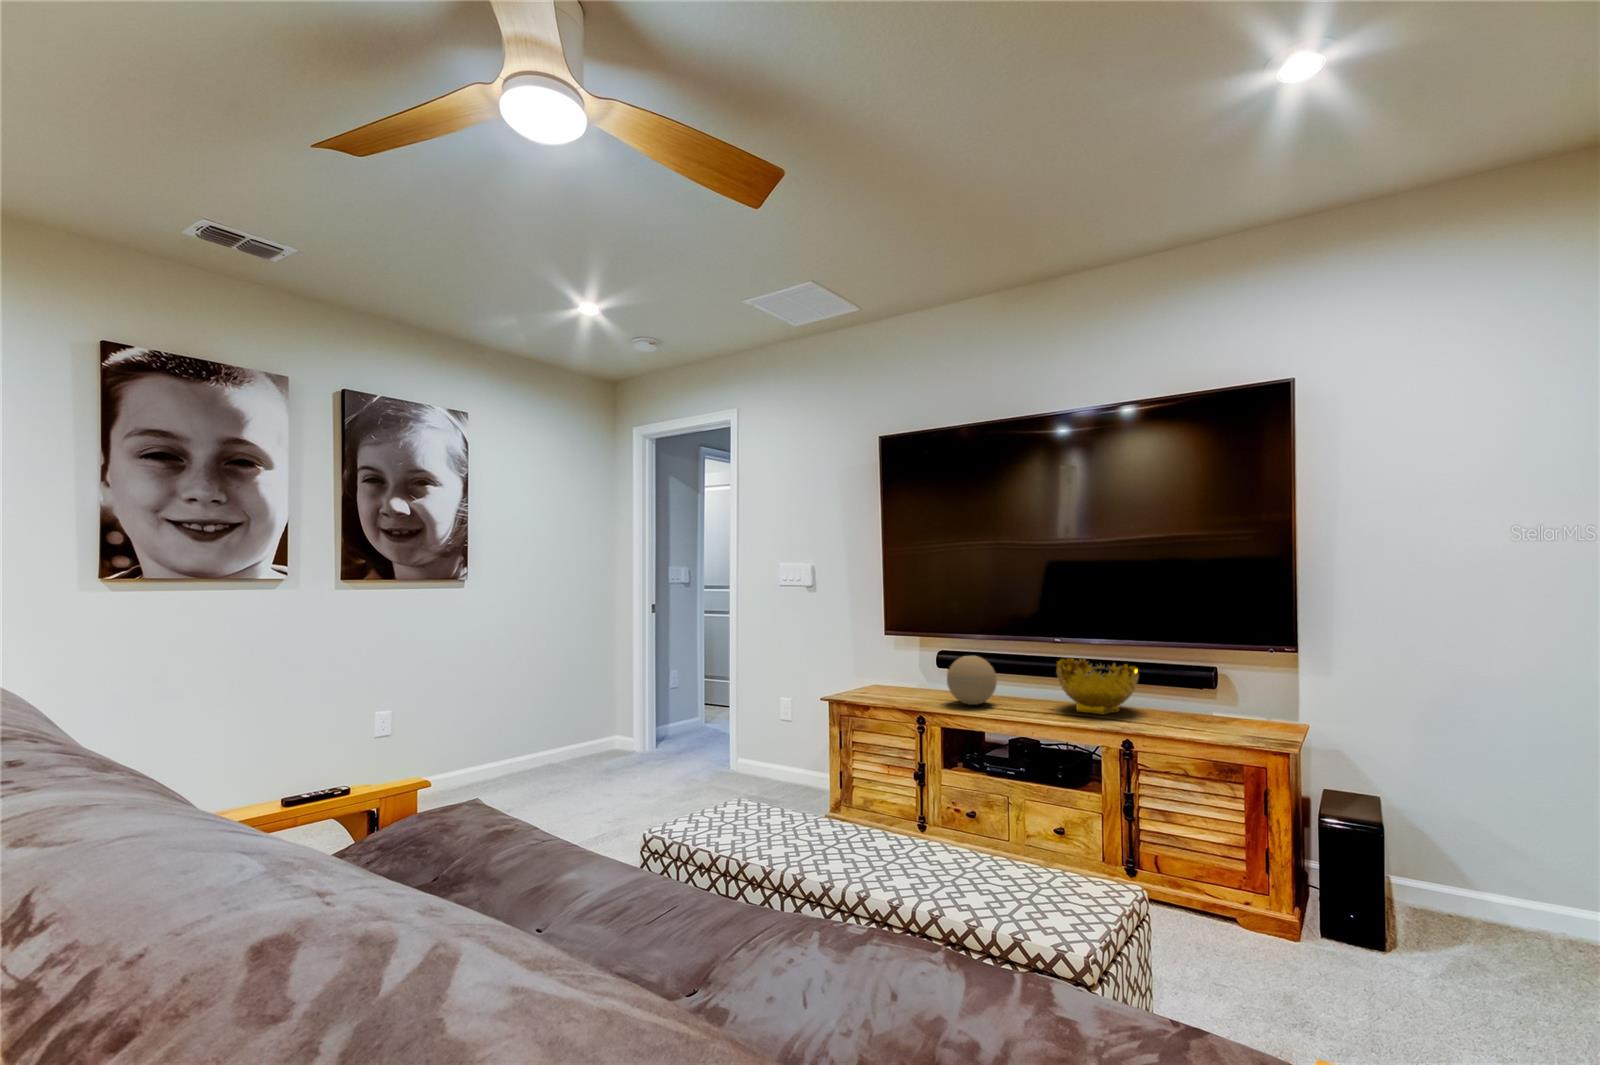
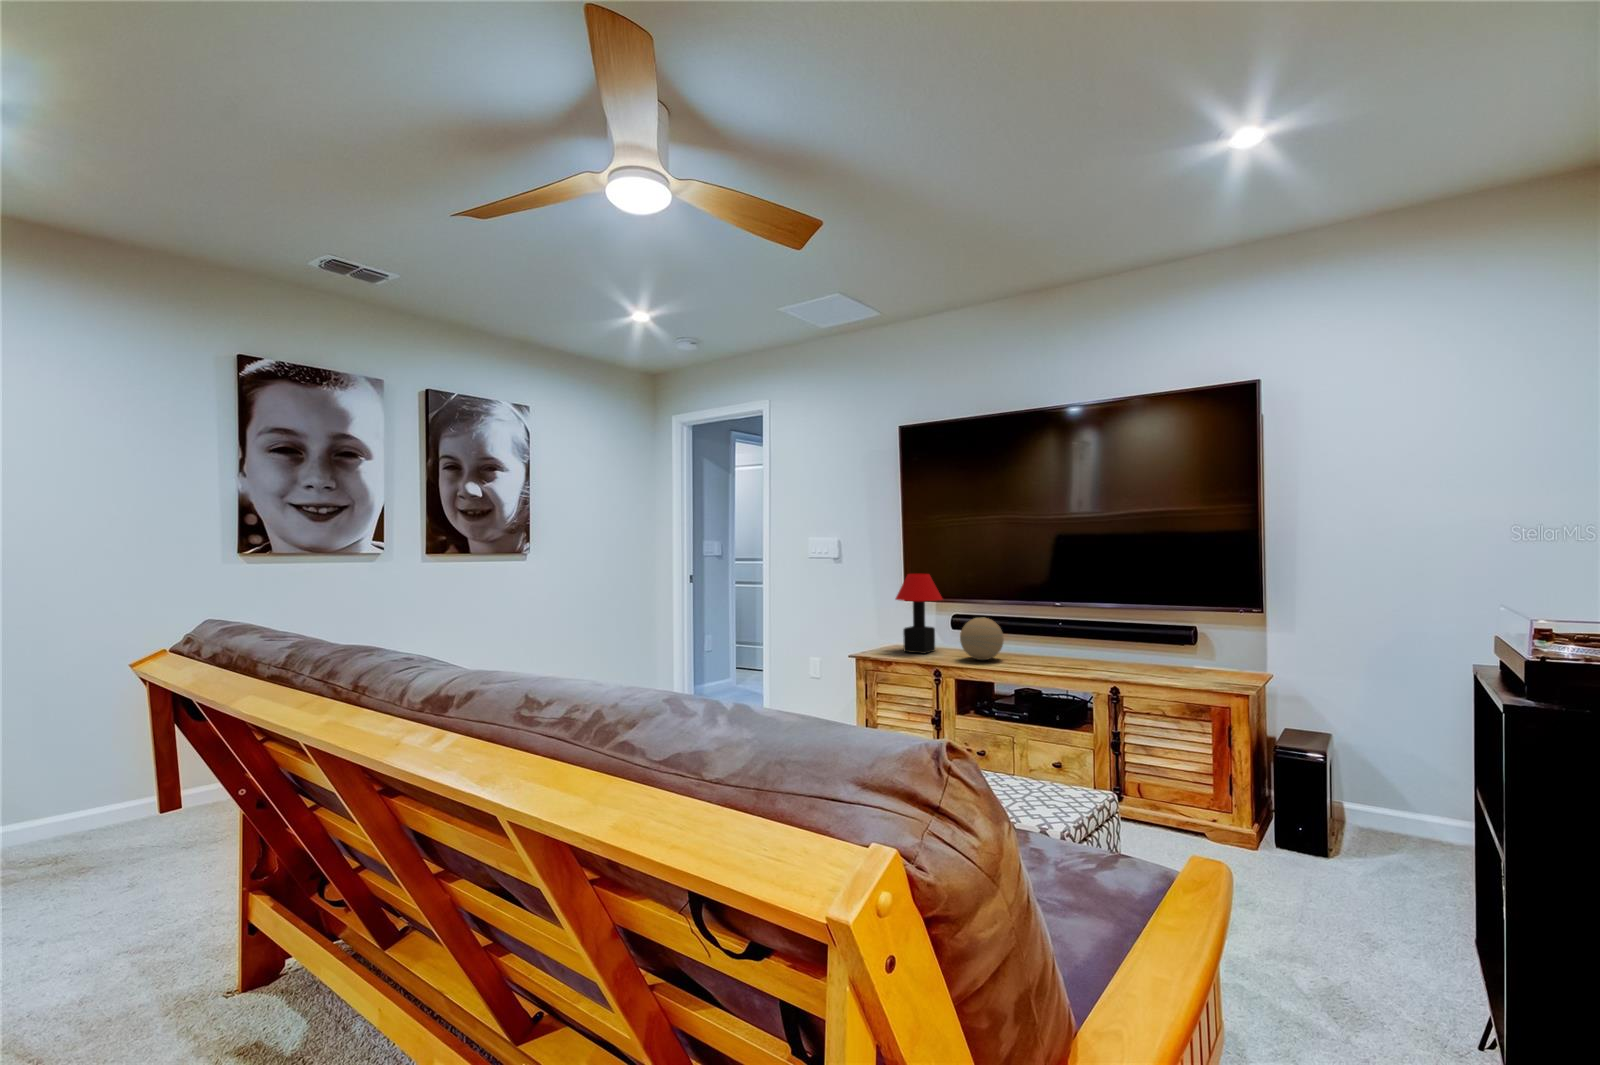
table lamp: none [873,604,927,696] -> present [896,574,942,654]
decorative bowl: present [1057,658,1139,715] -> none [1056,619,1127,667]

